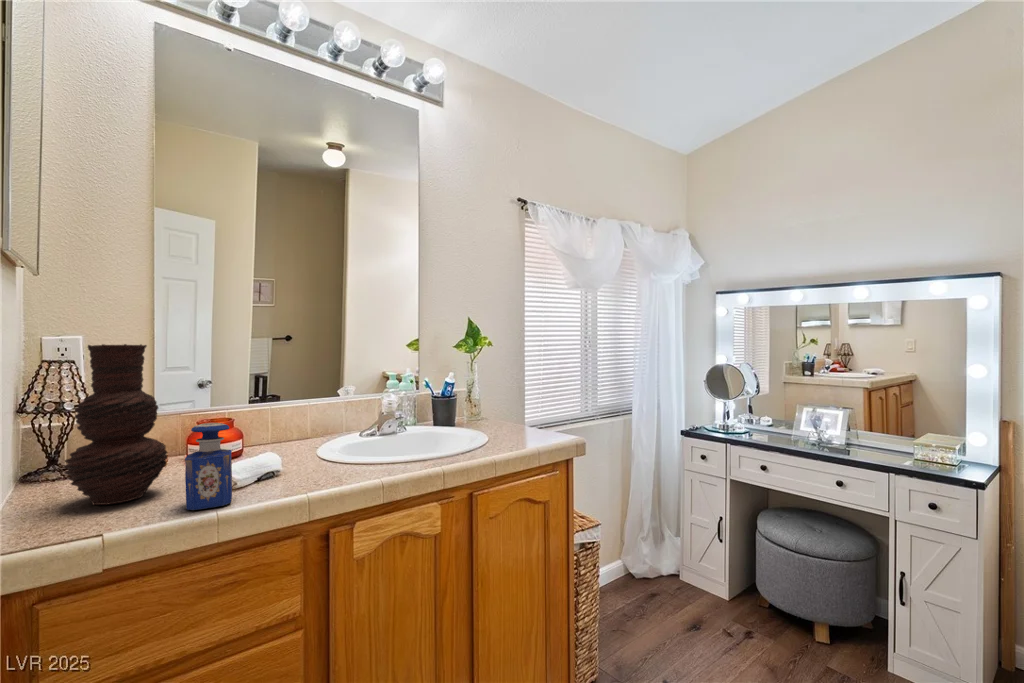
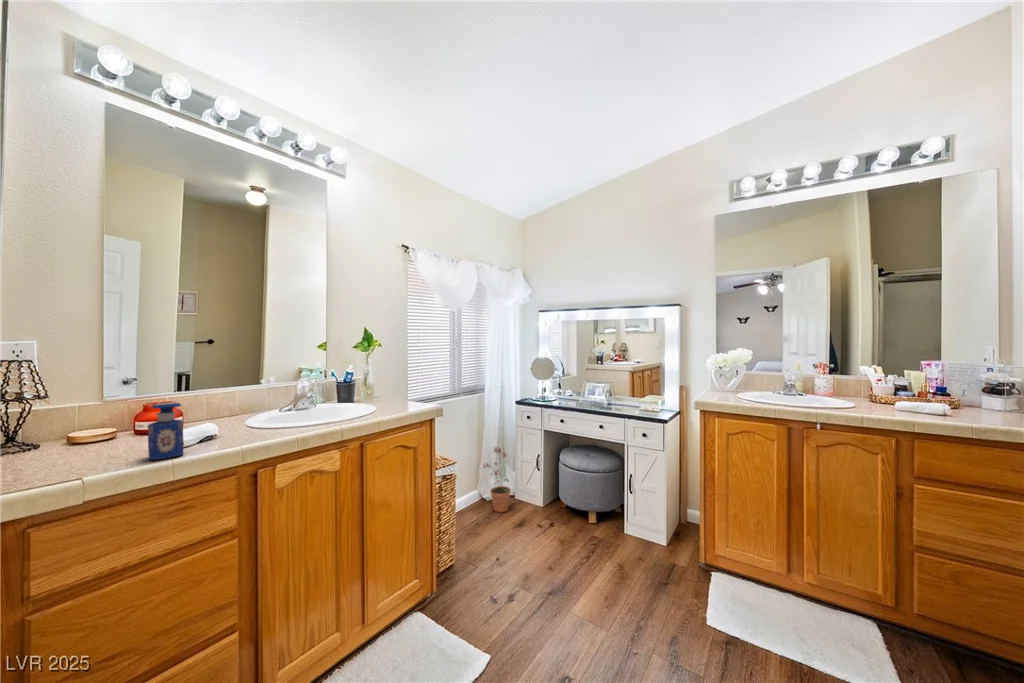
vase: present [64,344,167,505] -> none [42,350,128,463]
potted plant: none [629,498,677,601] -> present [484,447,511,512]

